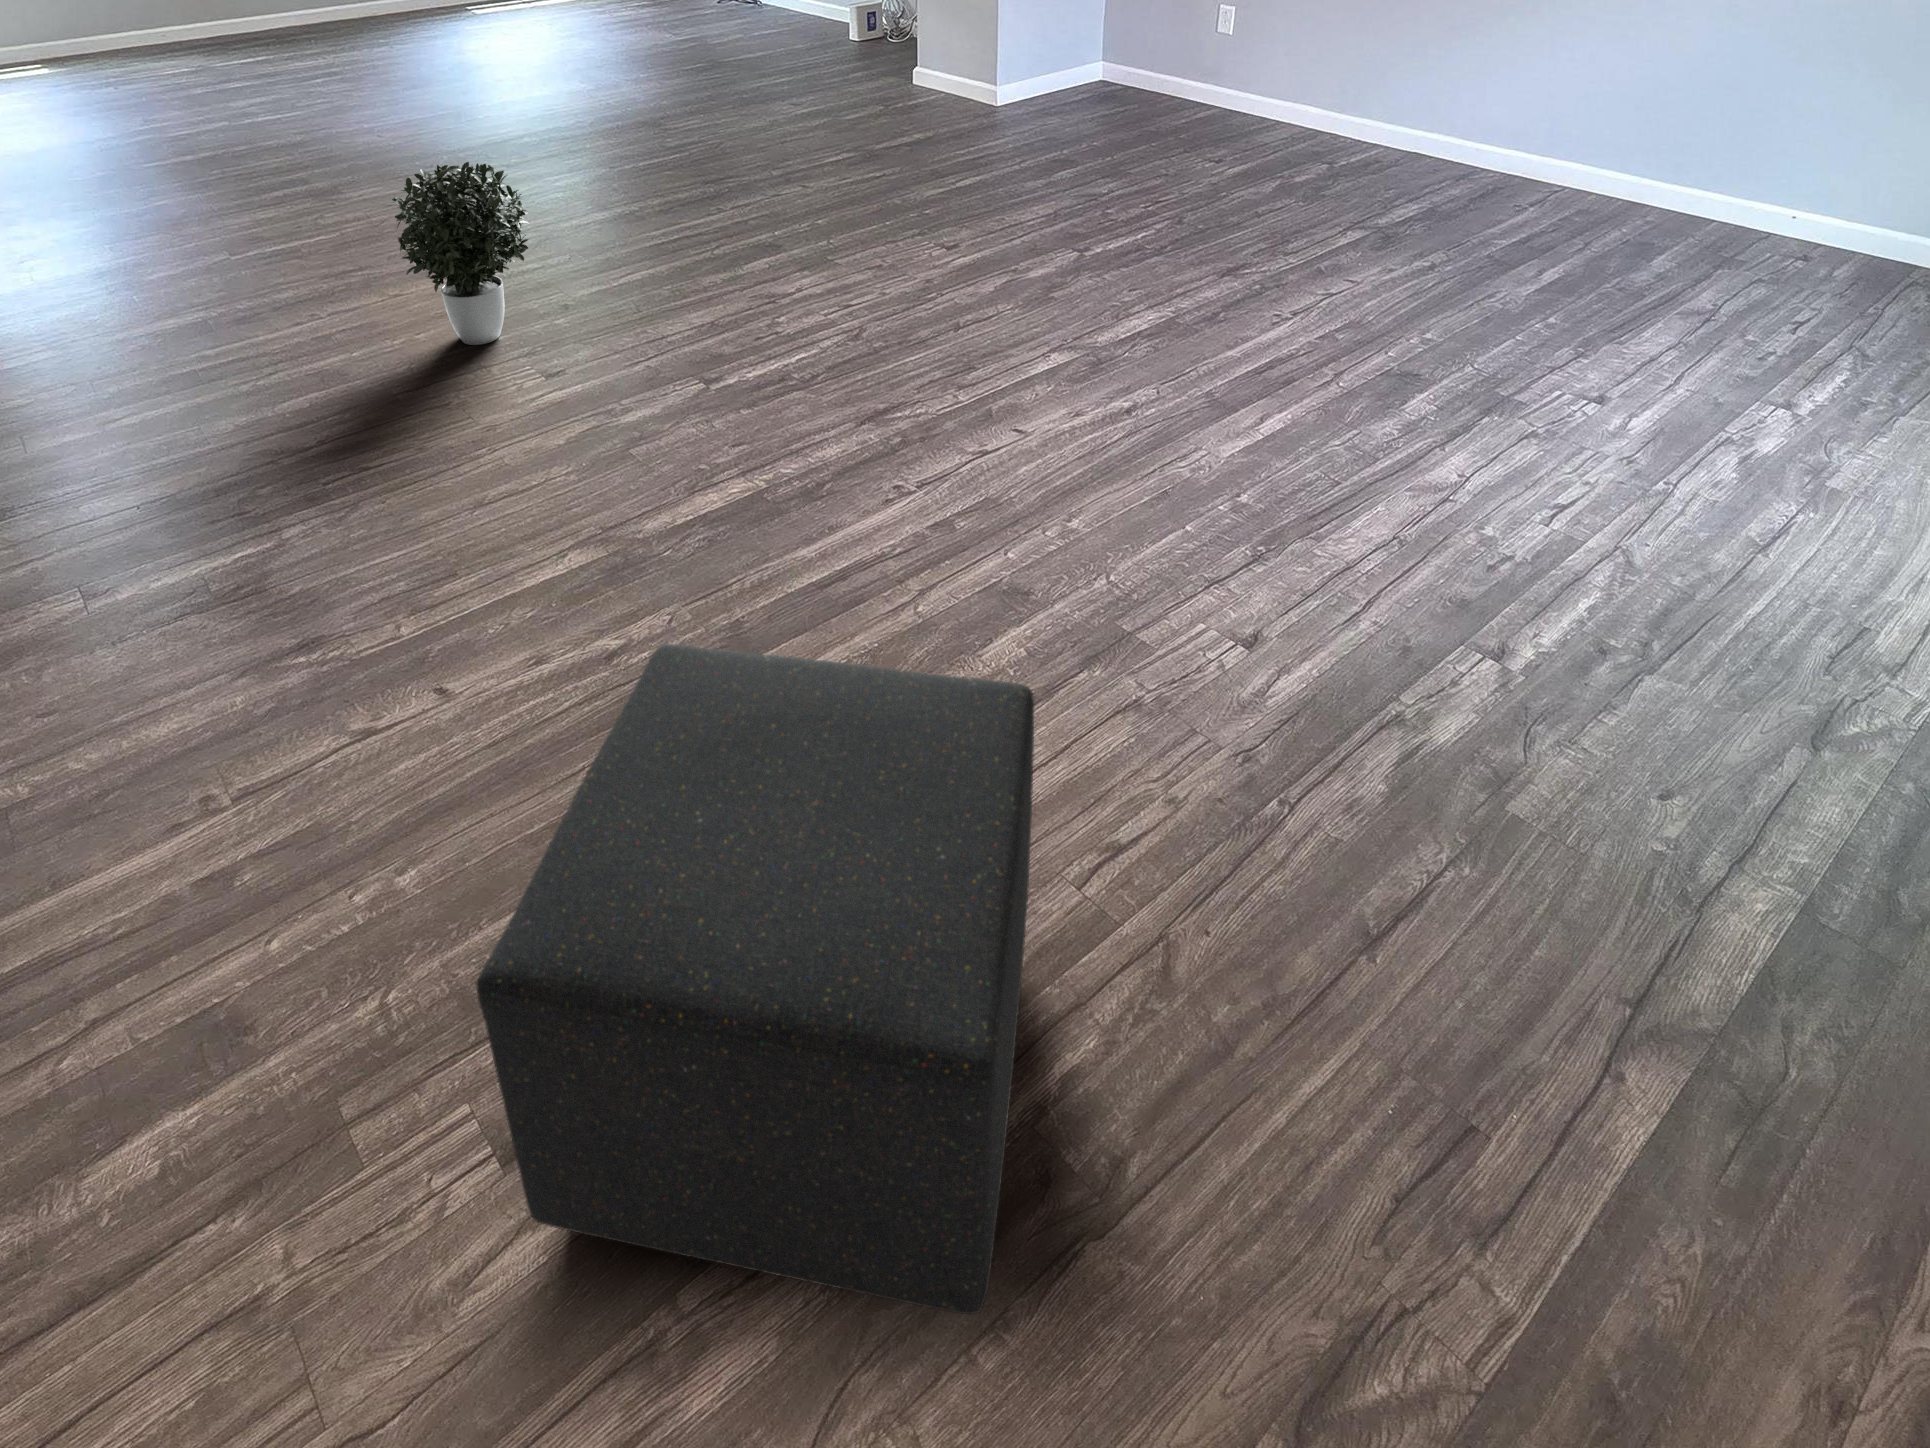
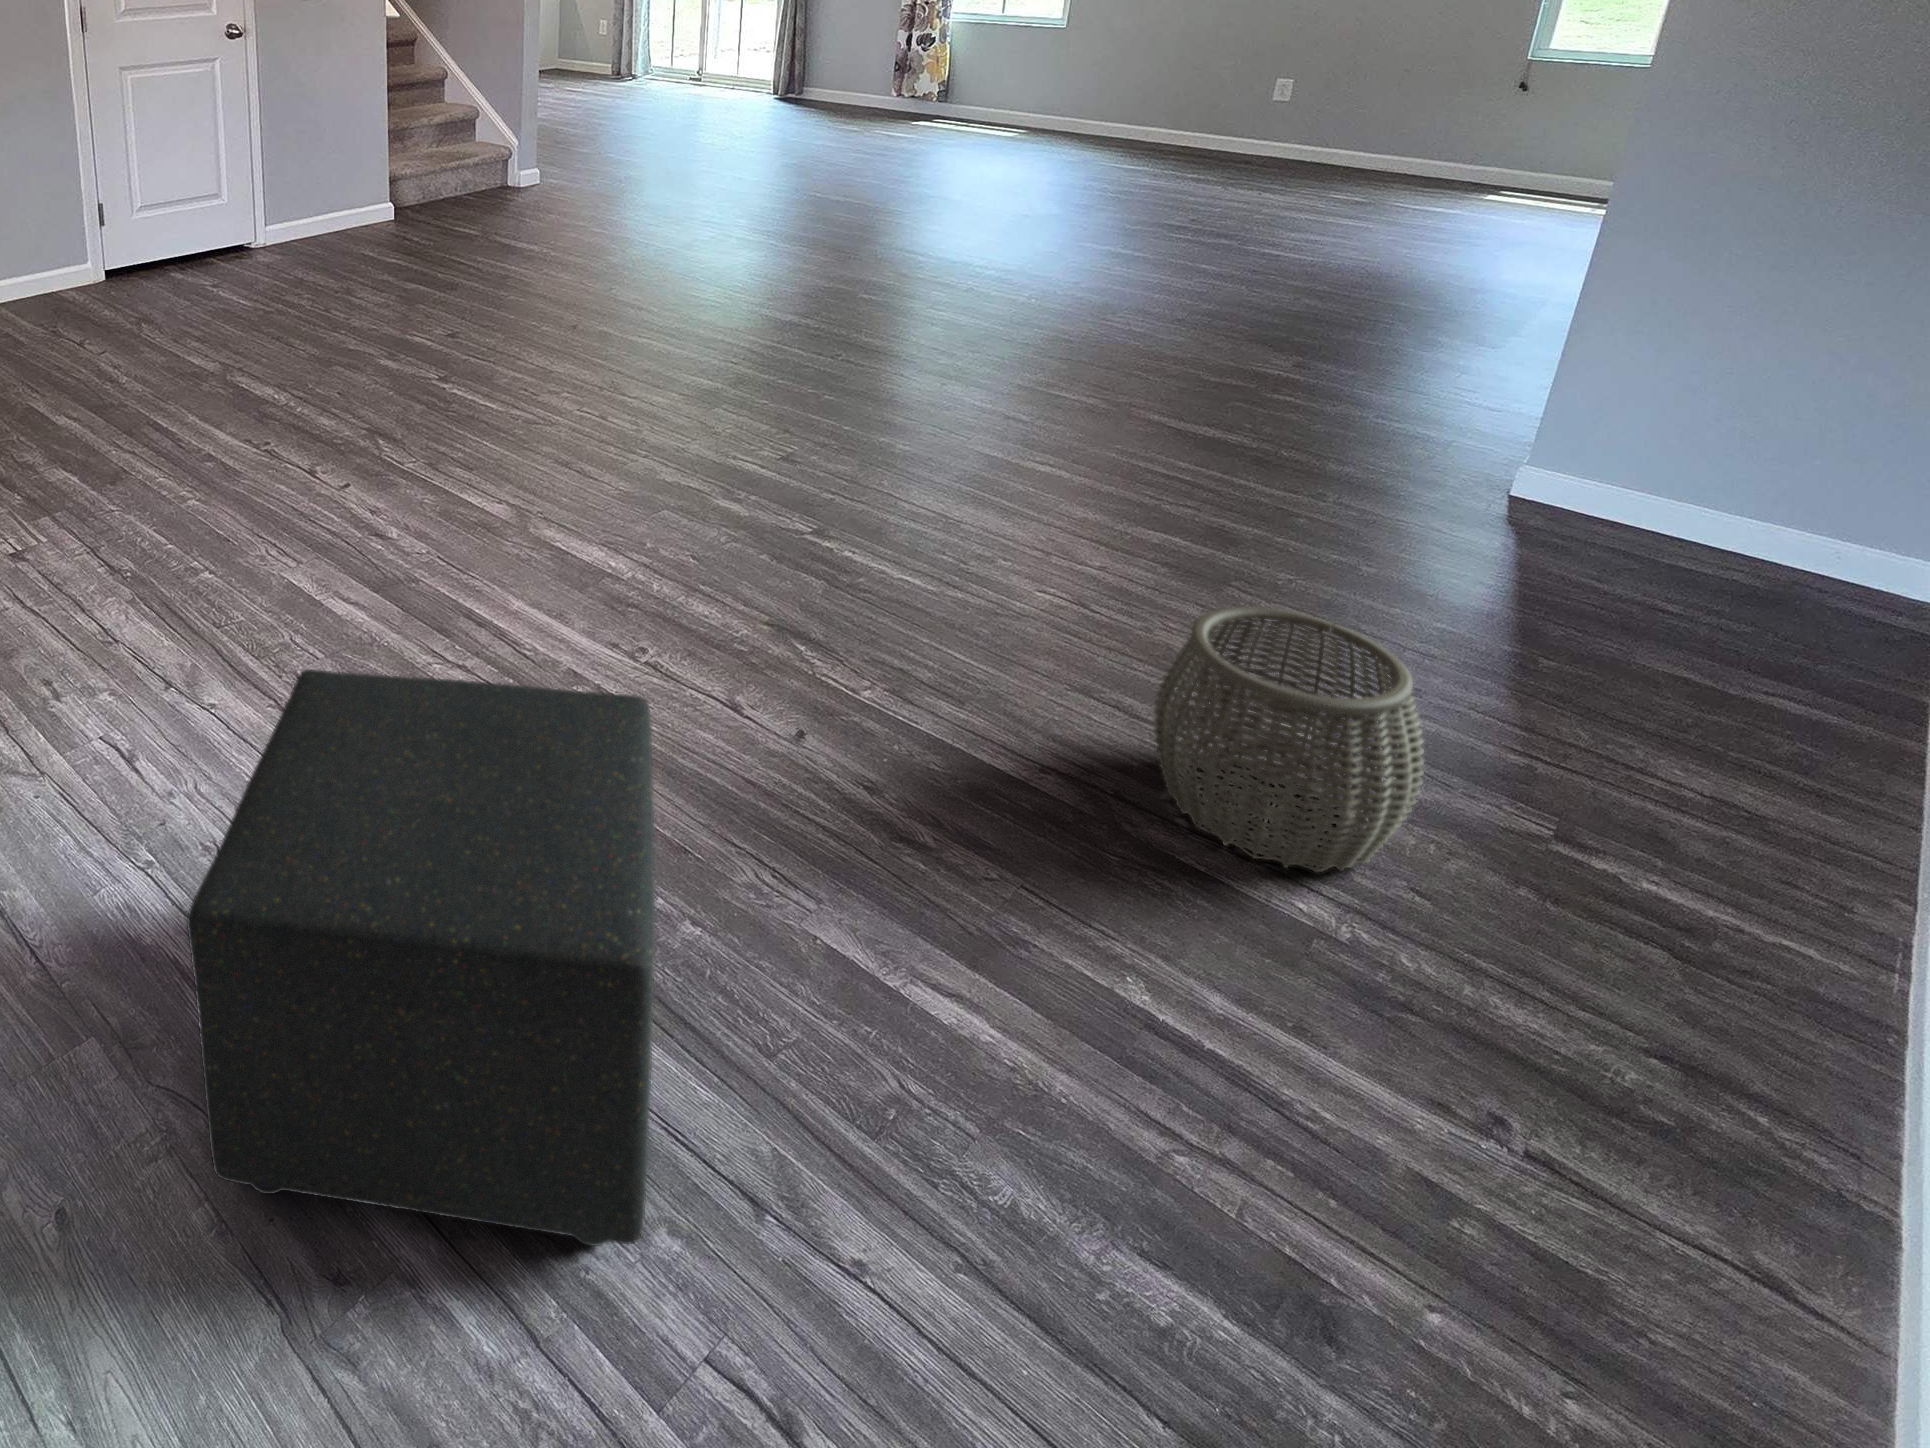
potted plant: present [392,162,528,345] -> none [1337,372,1571,620]
woven basket: none [566,326,729,506] -> present [1154,607,1424,872]

